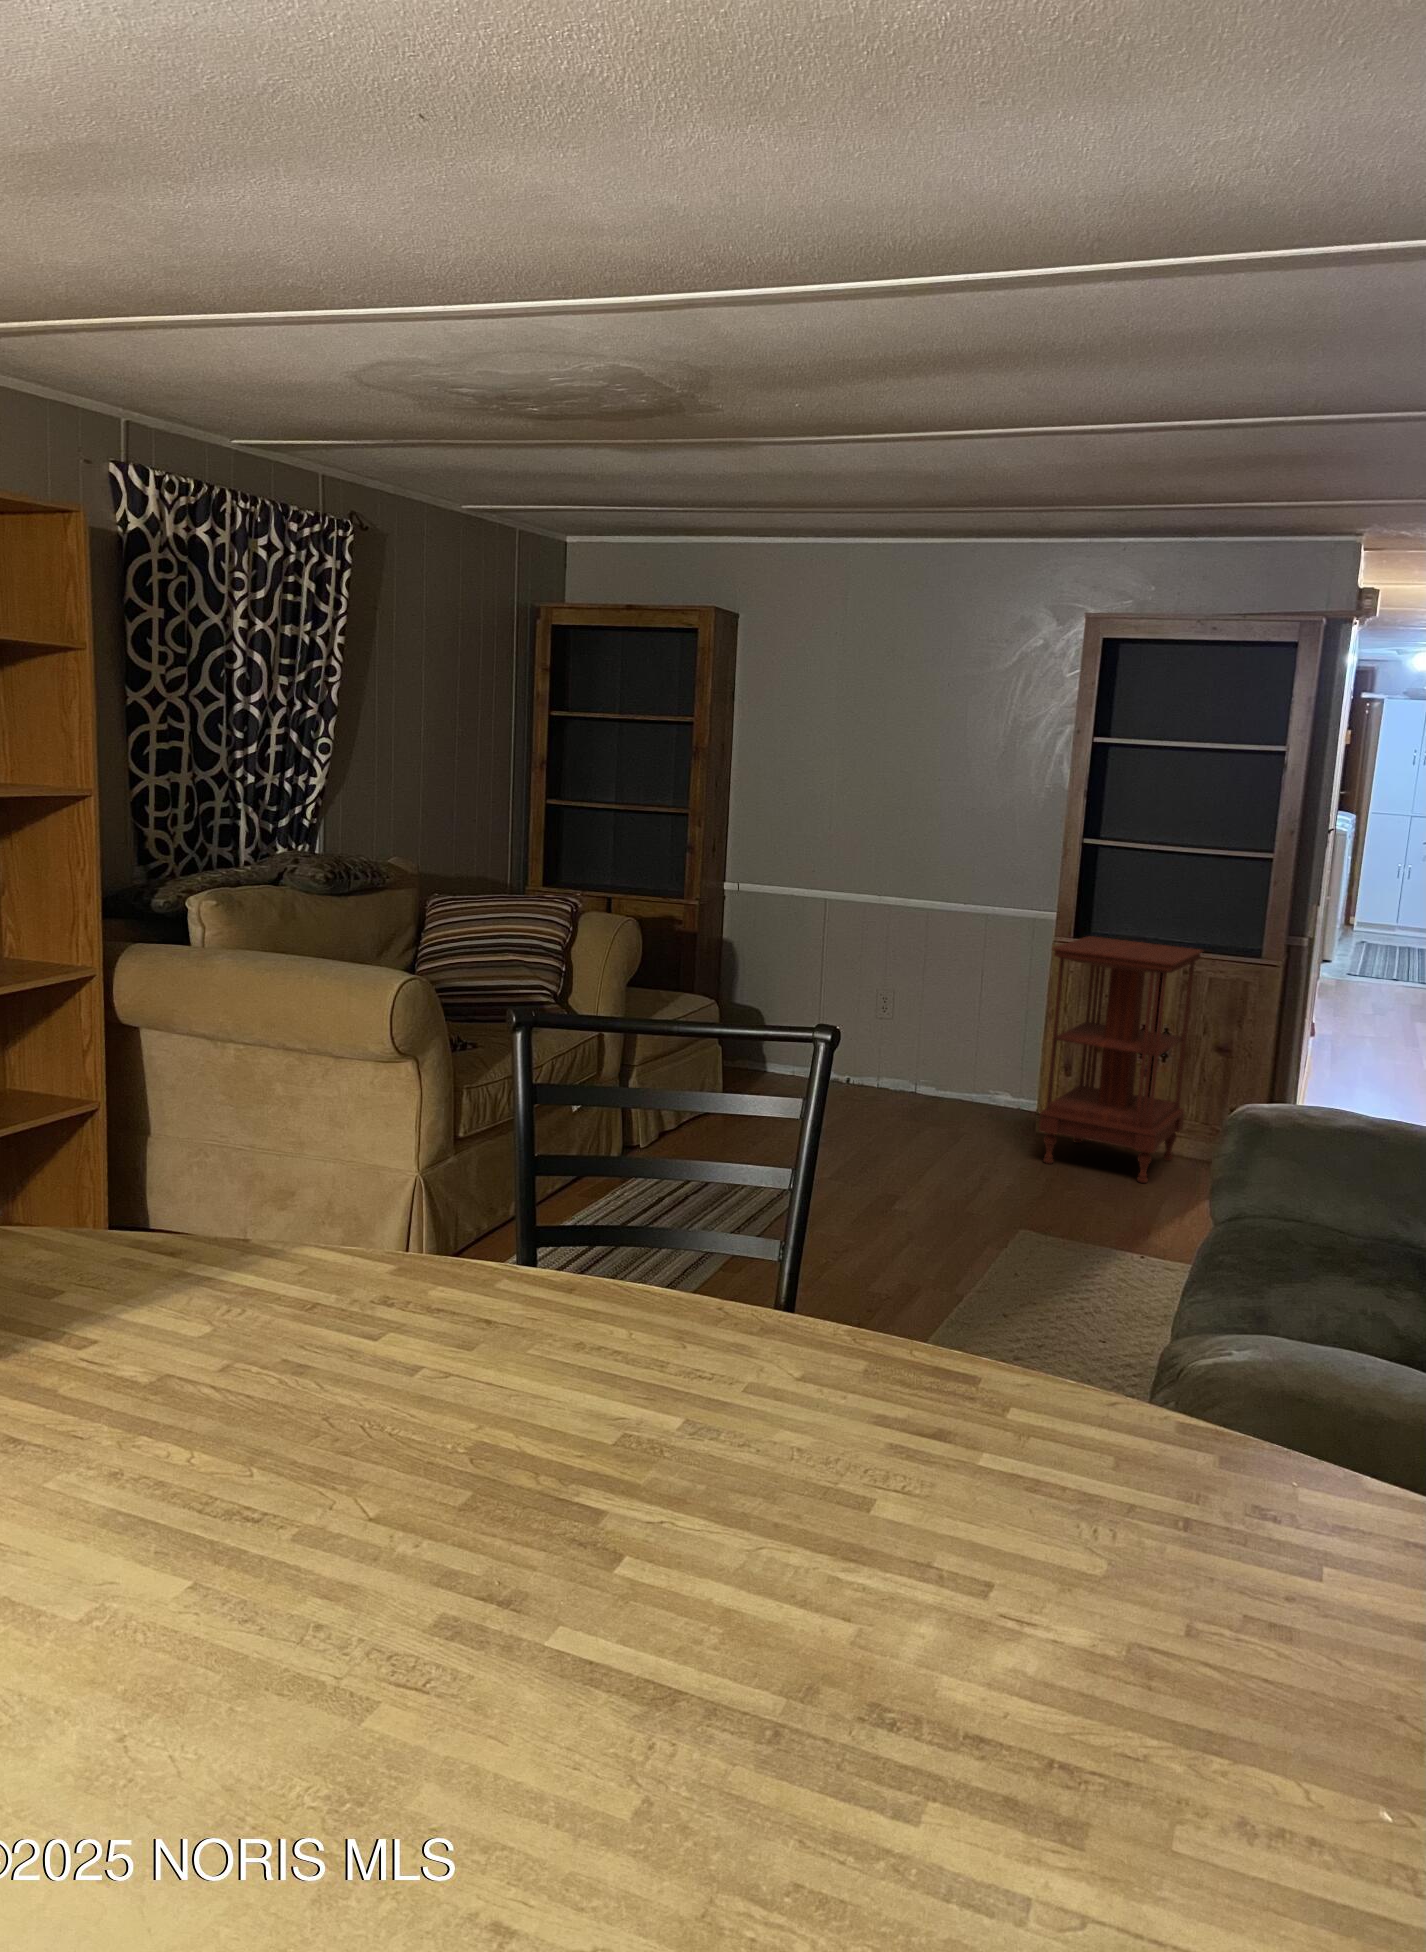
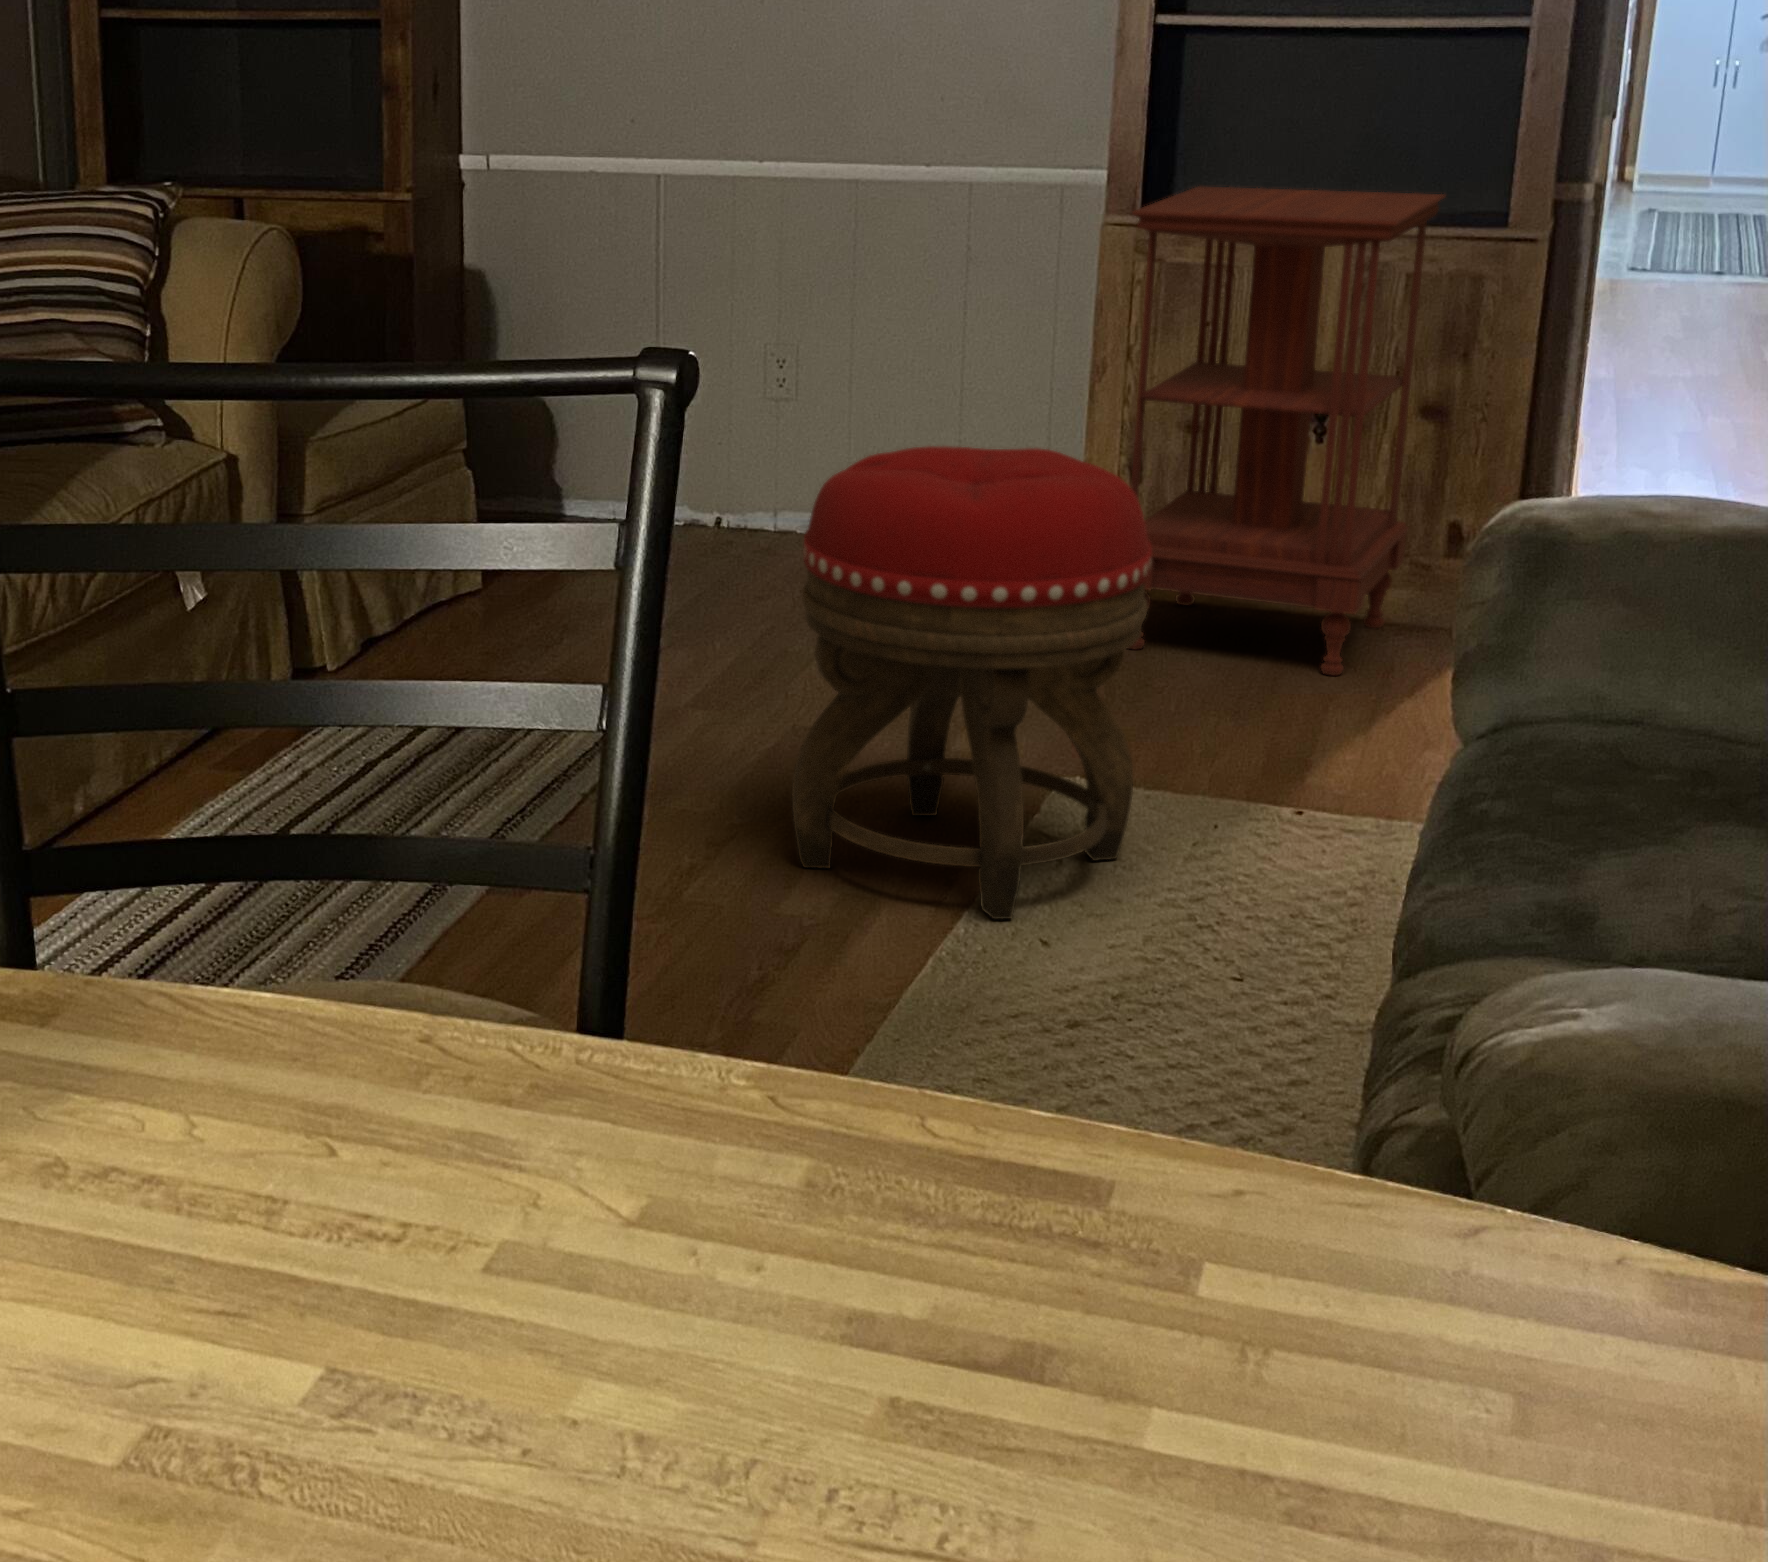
footstool: none [866,1059,1039,1291] -> present [792,446,1151,919]

